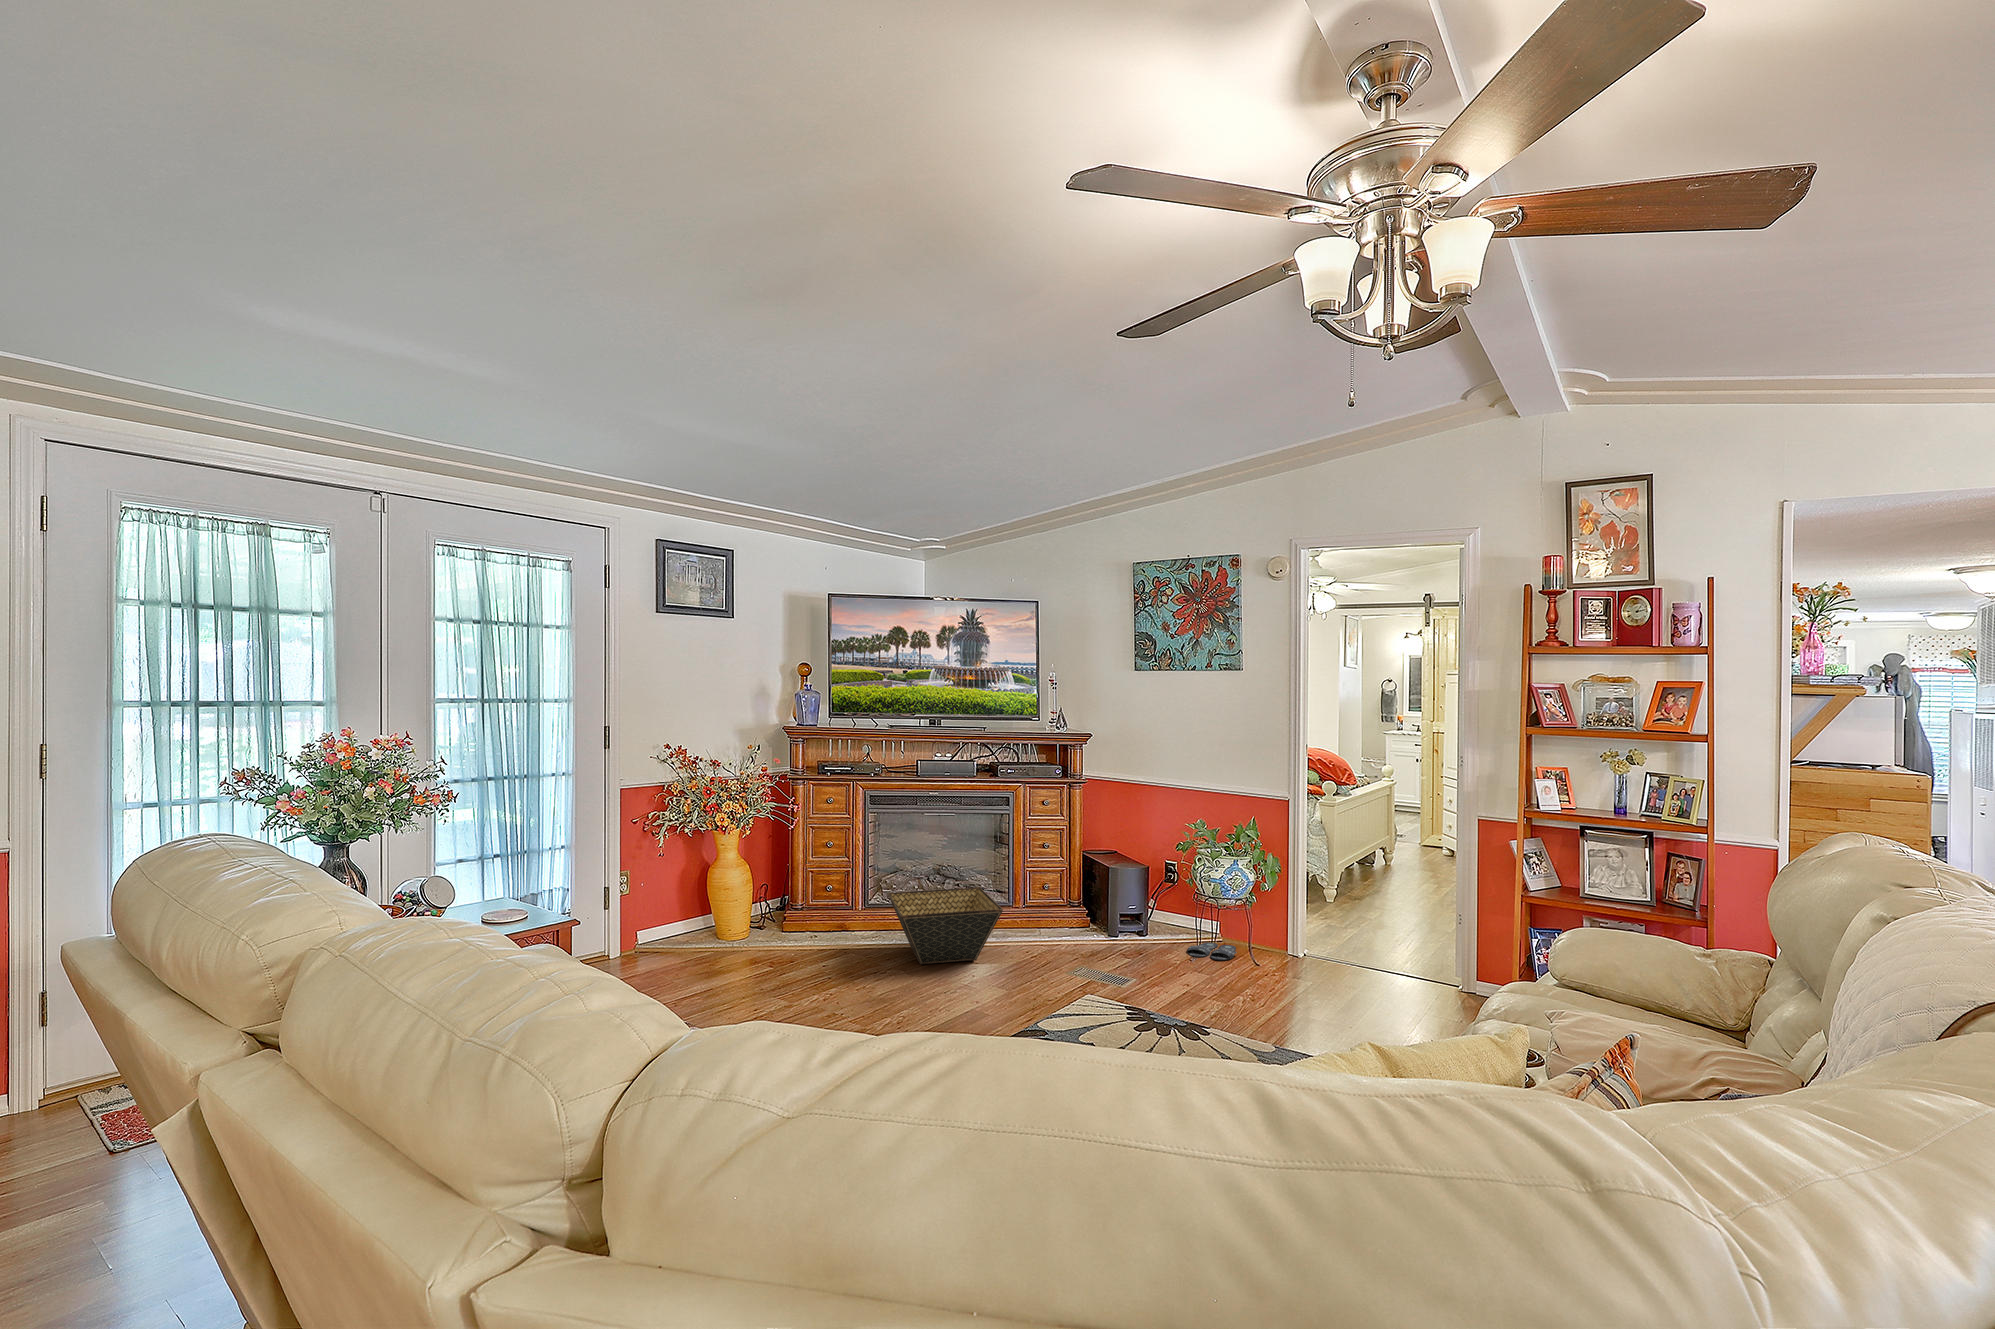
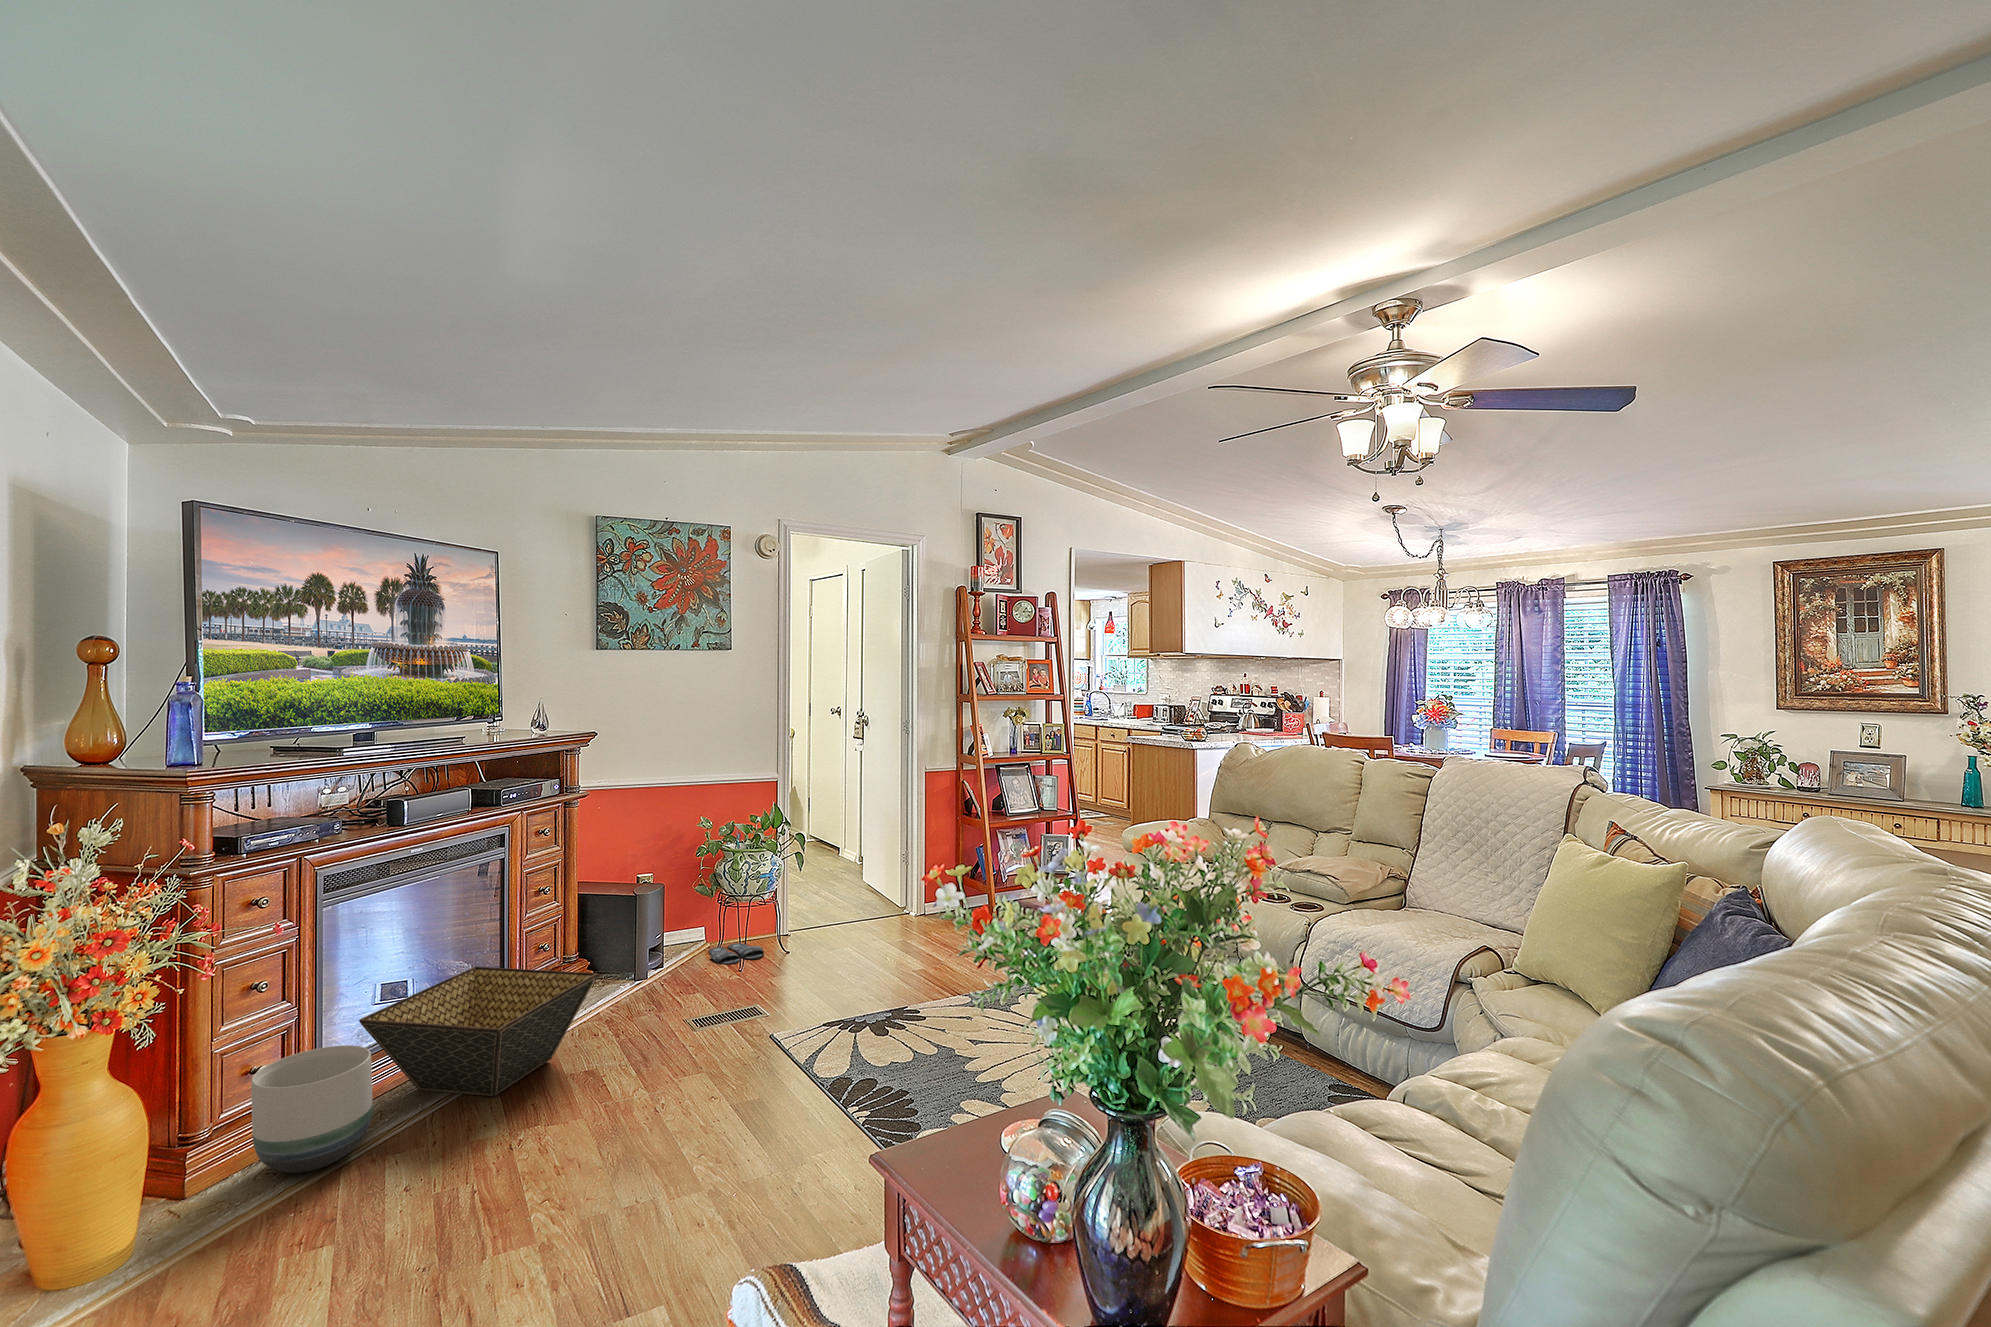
planter: none [799,896,853,959] -> present [251,1045,373,1173]

